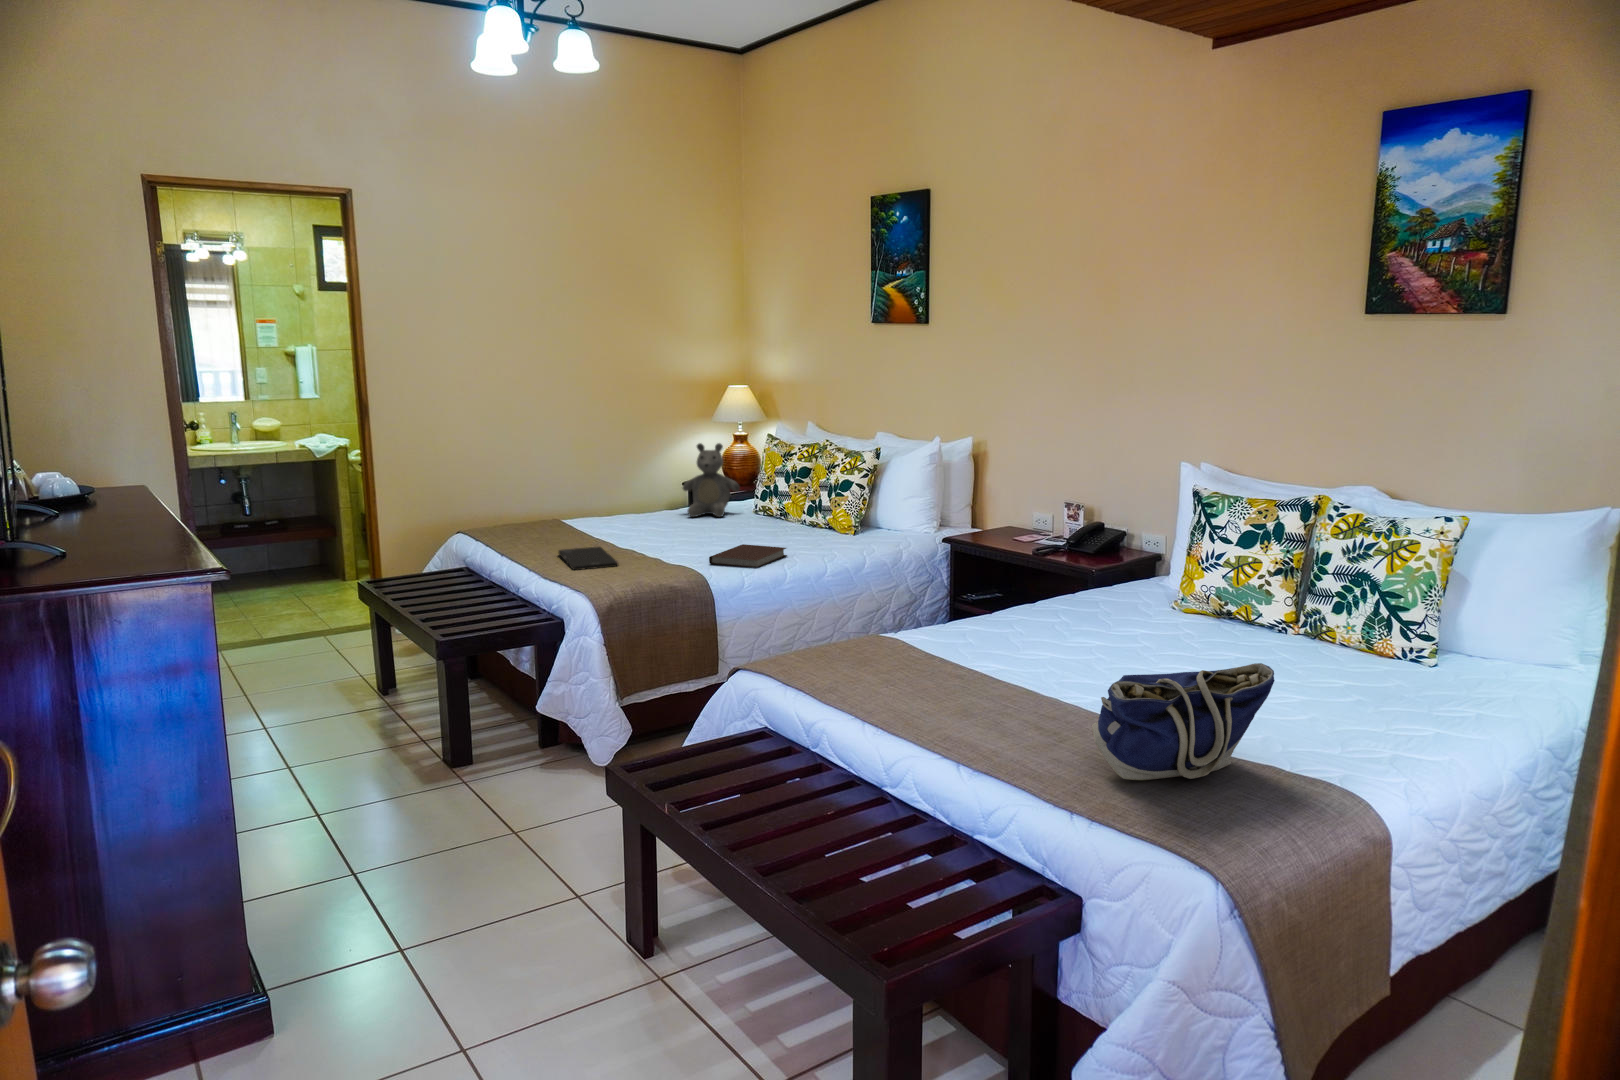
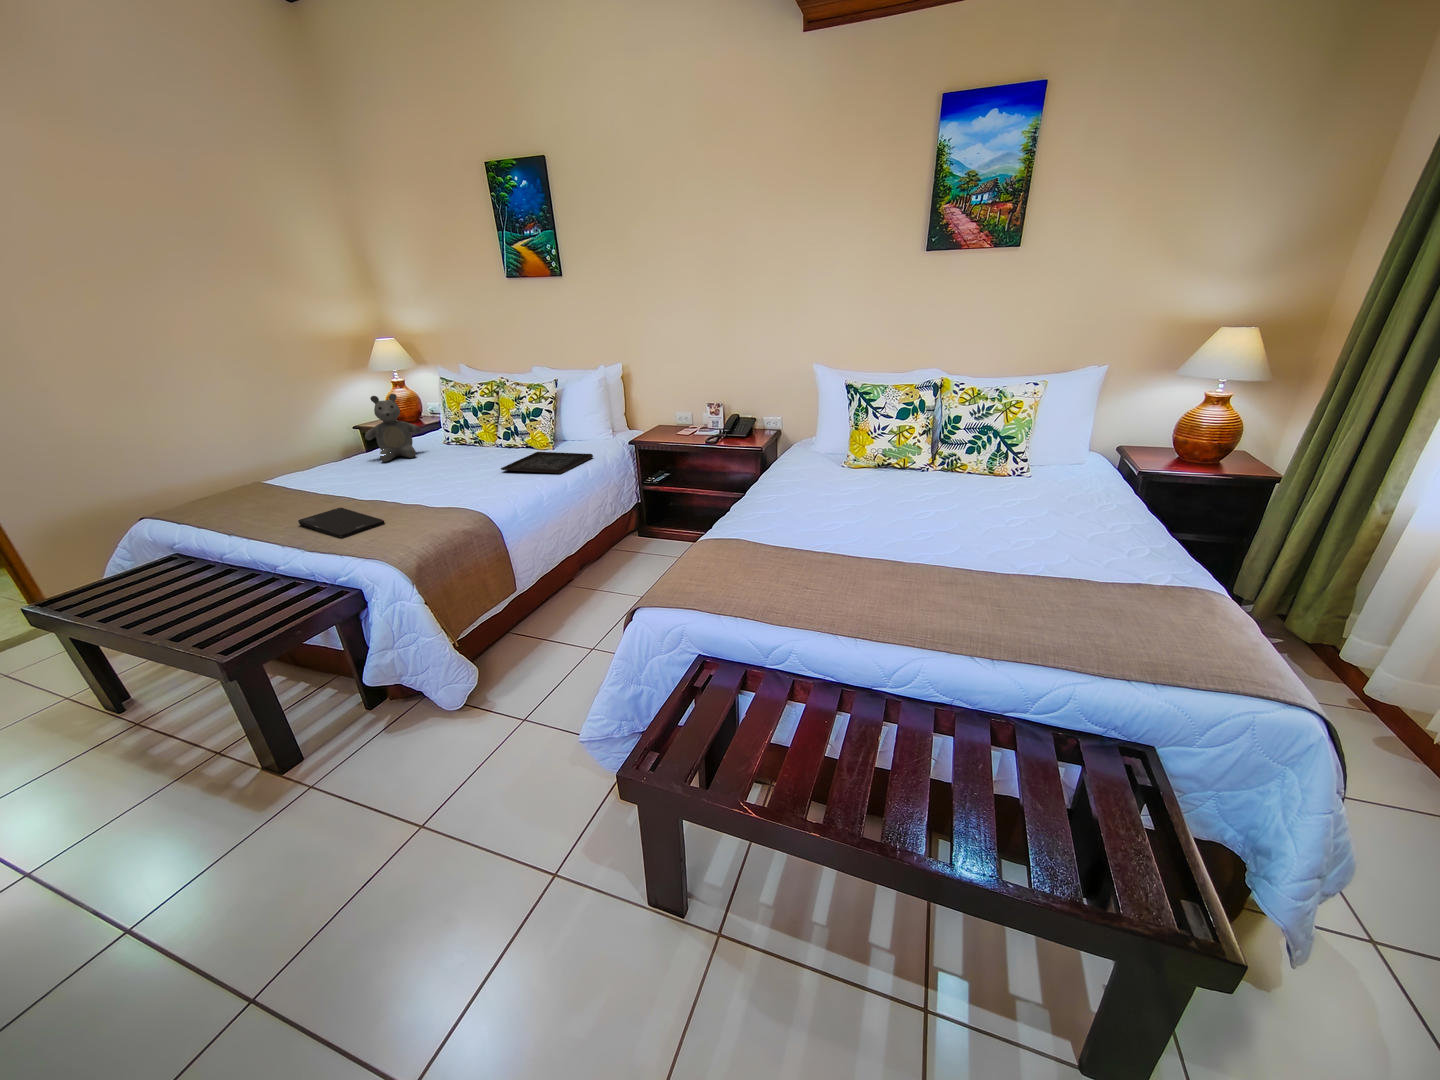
tray: none [774,529,884,554] -> present [501,452,593,474]
notebook: present [709,544,787,568] -> none [474,475,532,503]
tote bag: present [1092,663,1275,780] -> none [1009,501,1127,612]

